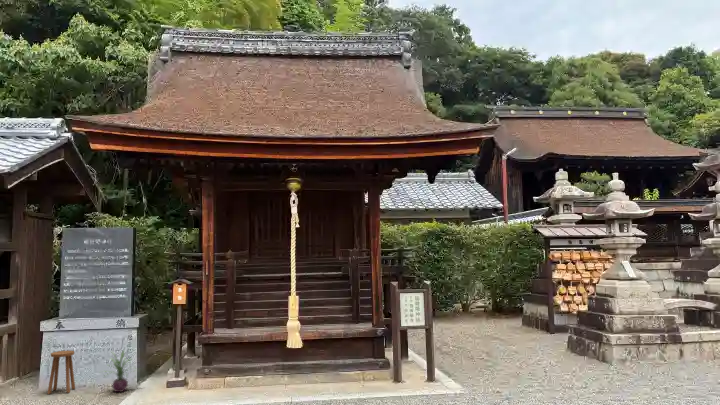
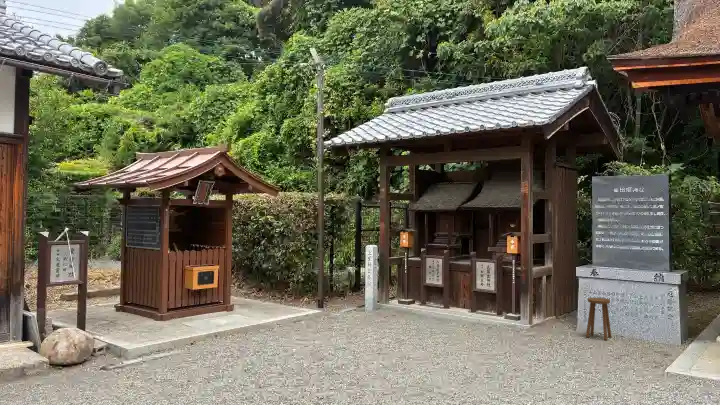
decorative plant: present [112,351,128,392] -> none [634,306,688,351]

